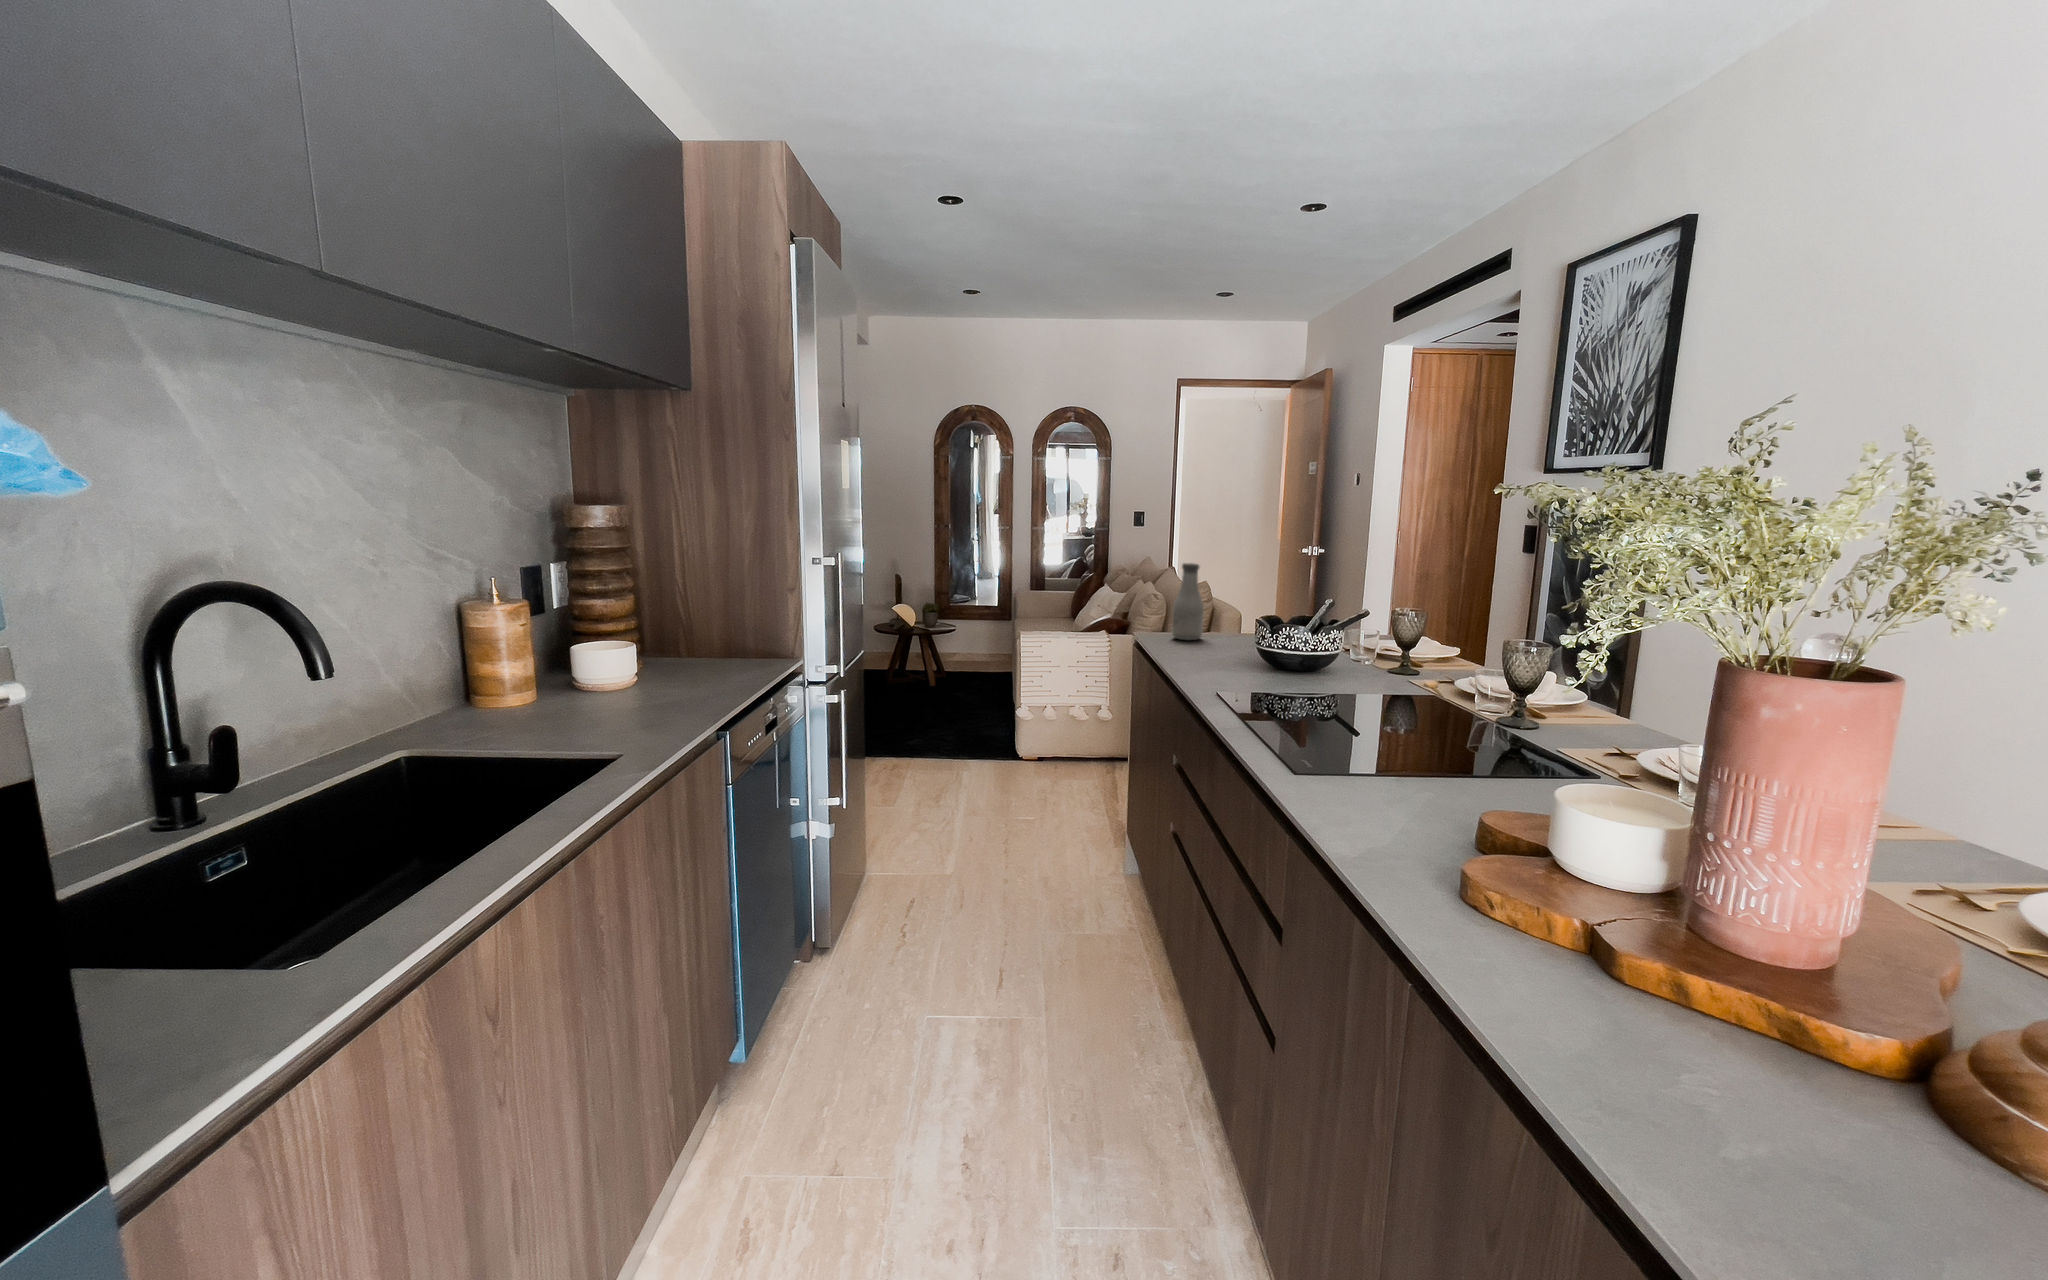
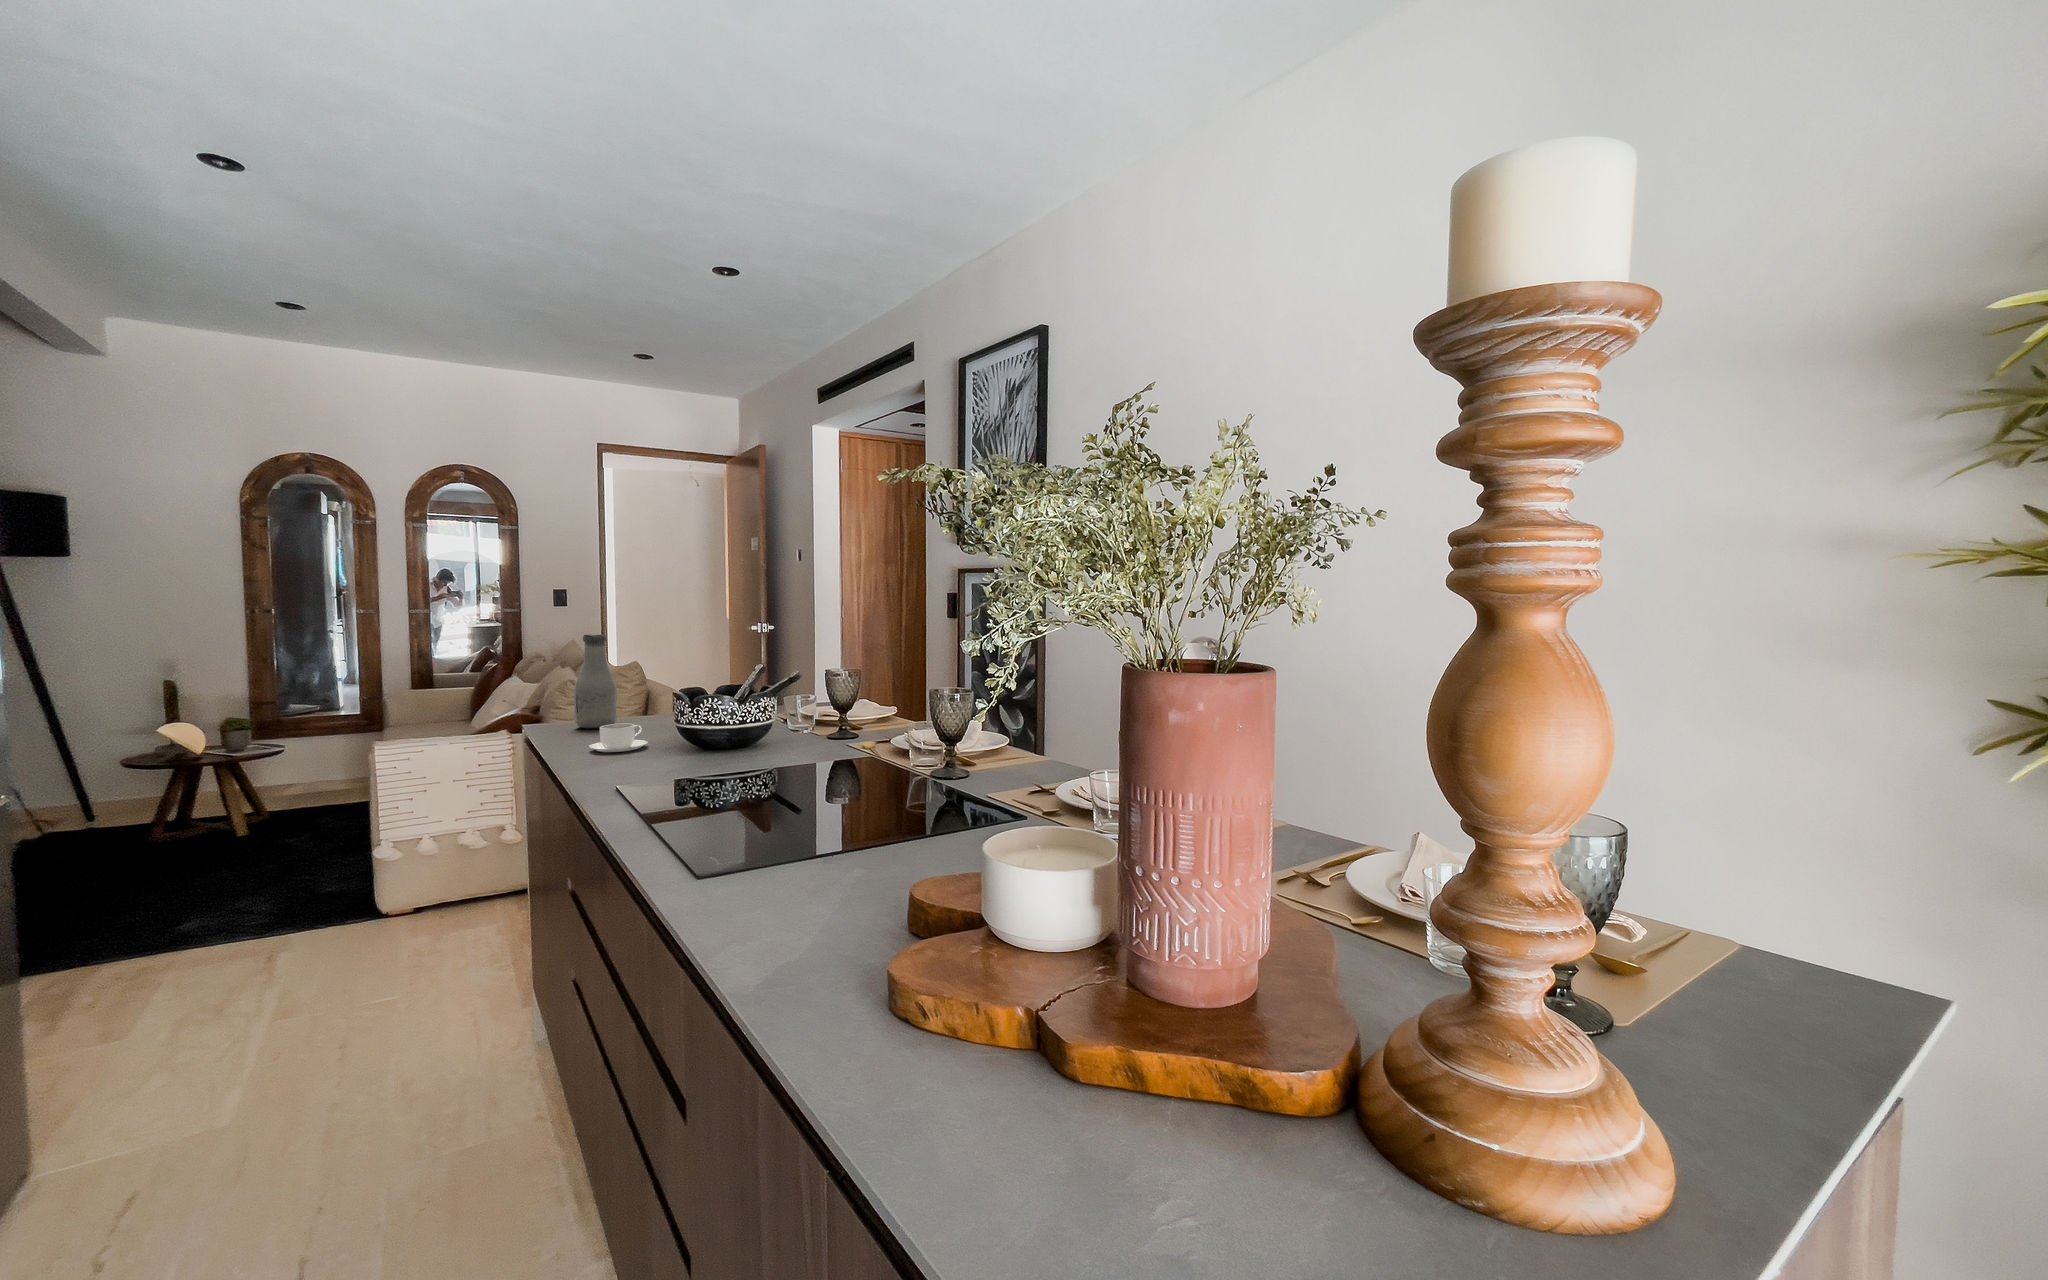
coffee cup: none [1187,640,1231,663] -> present [589,723,648,752]

